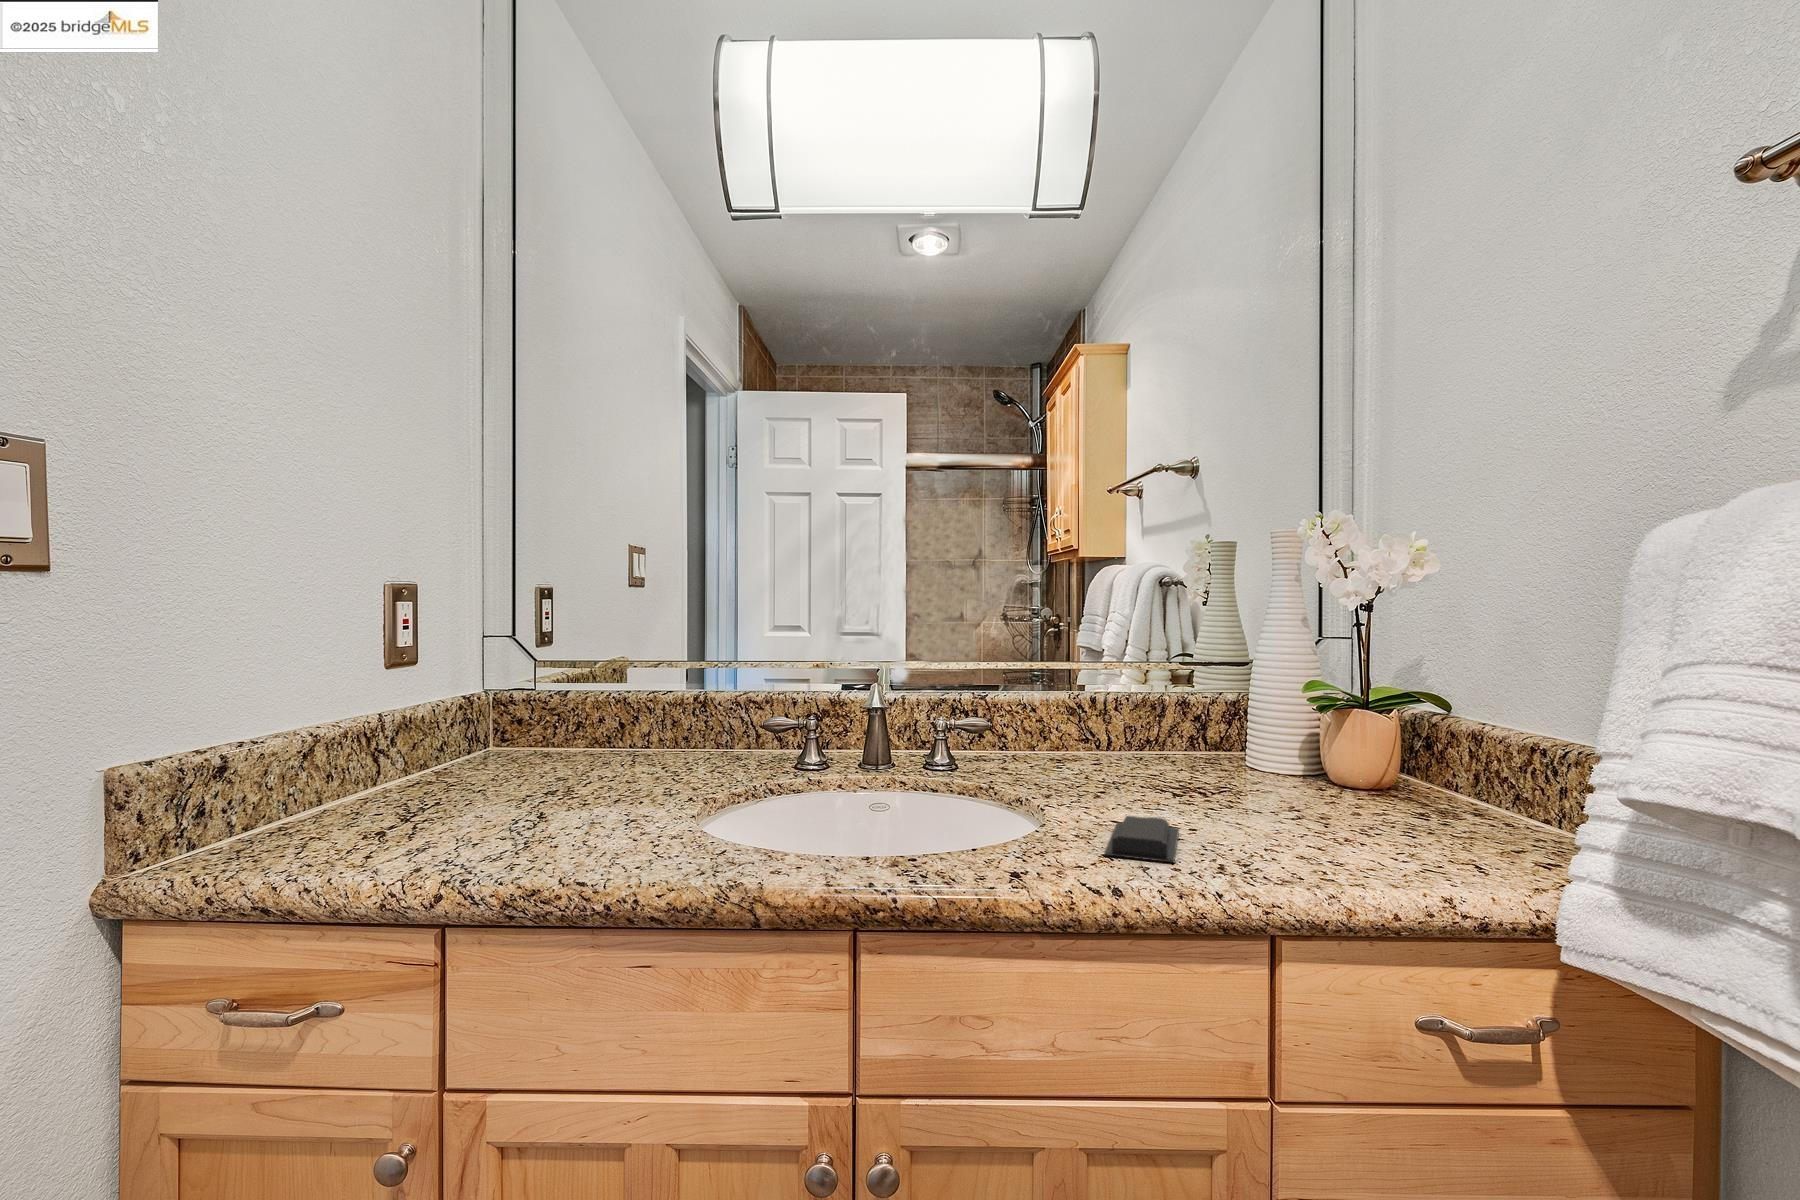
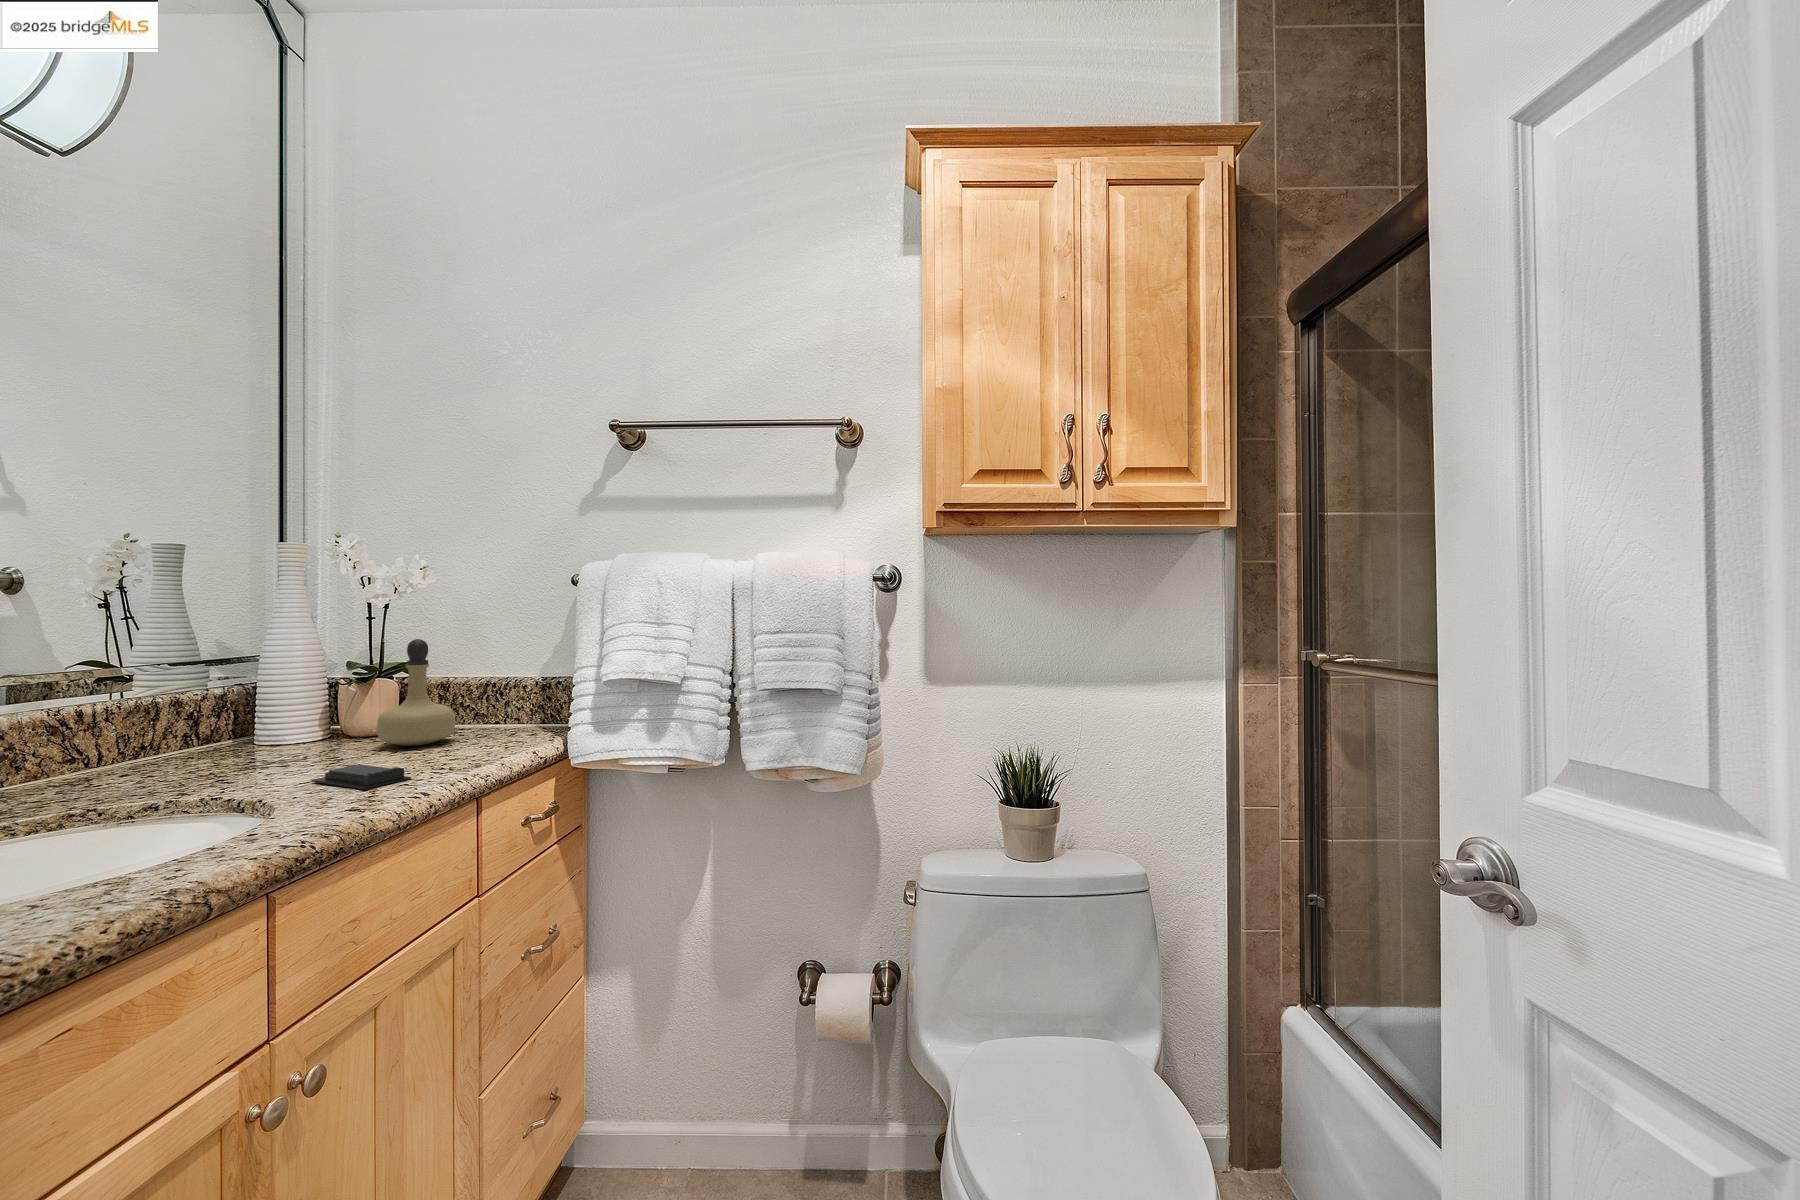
perfume bottle: none [1297,648,1416,823] -> present [377,639,455,746]

